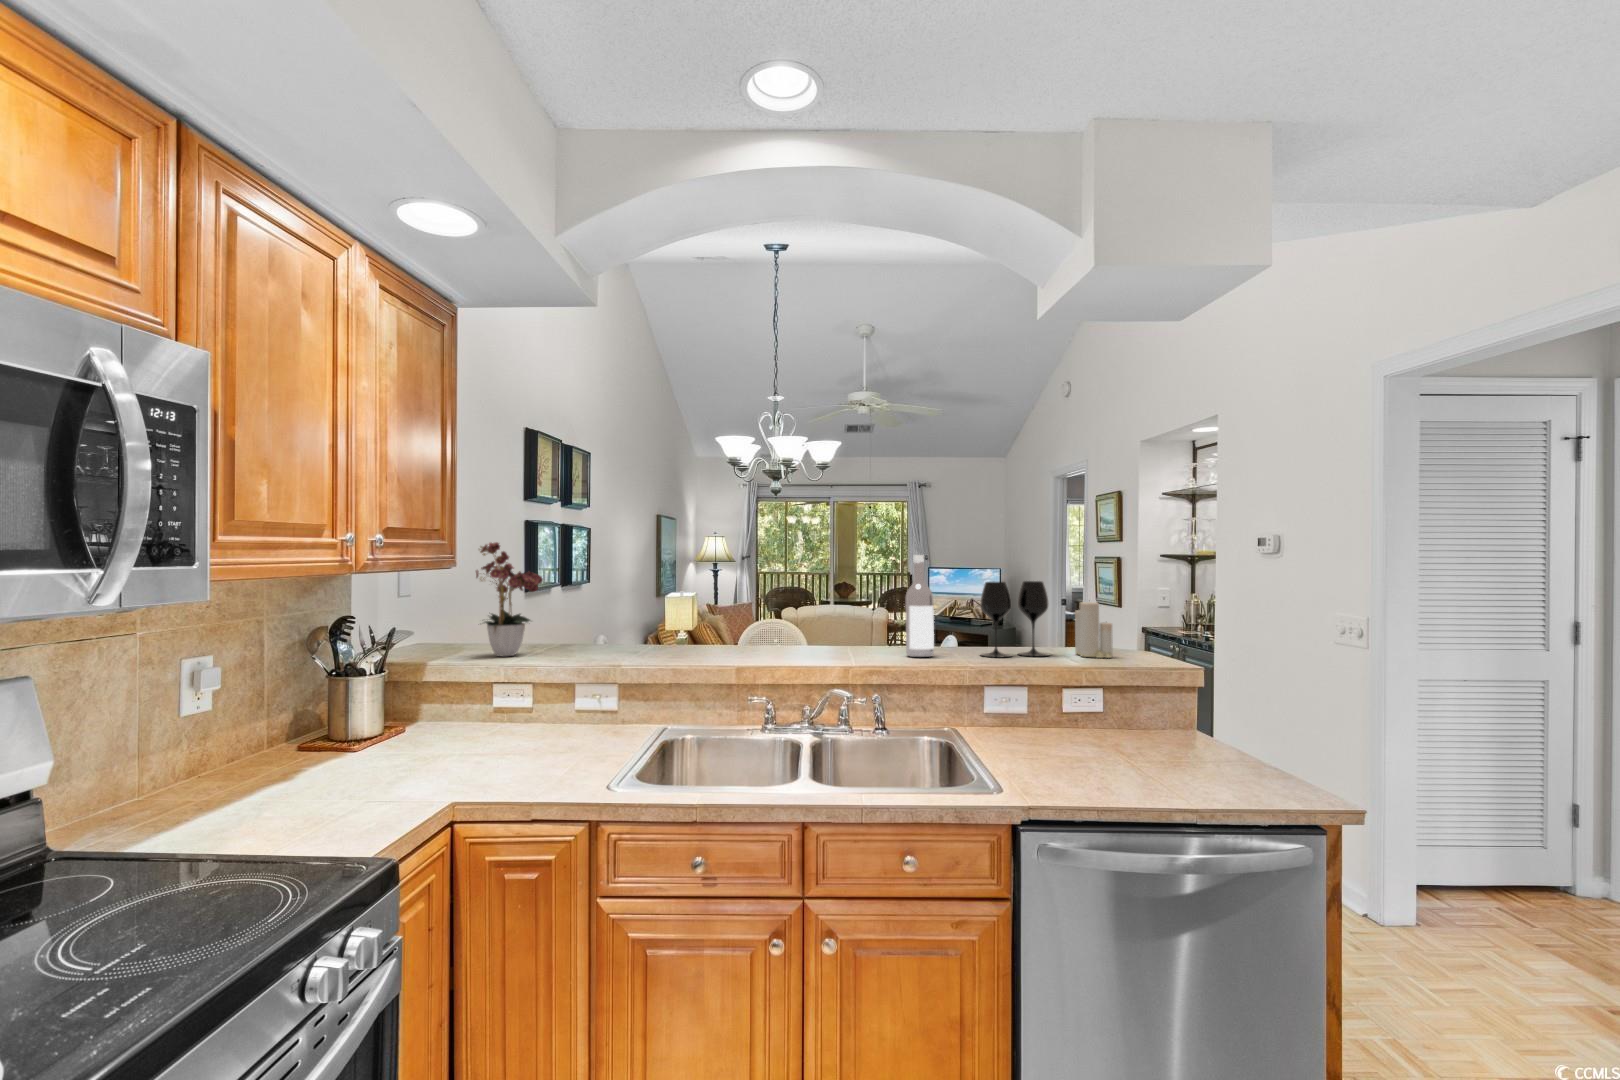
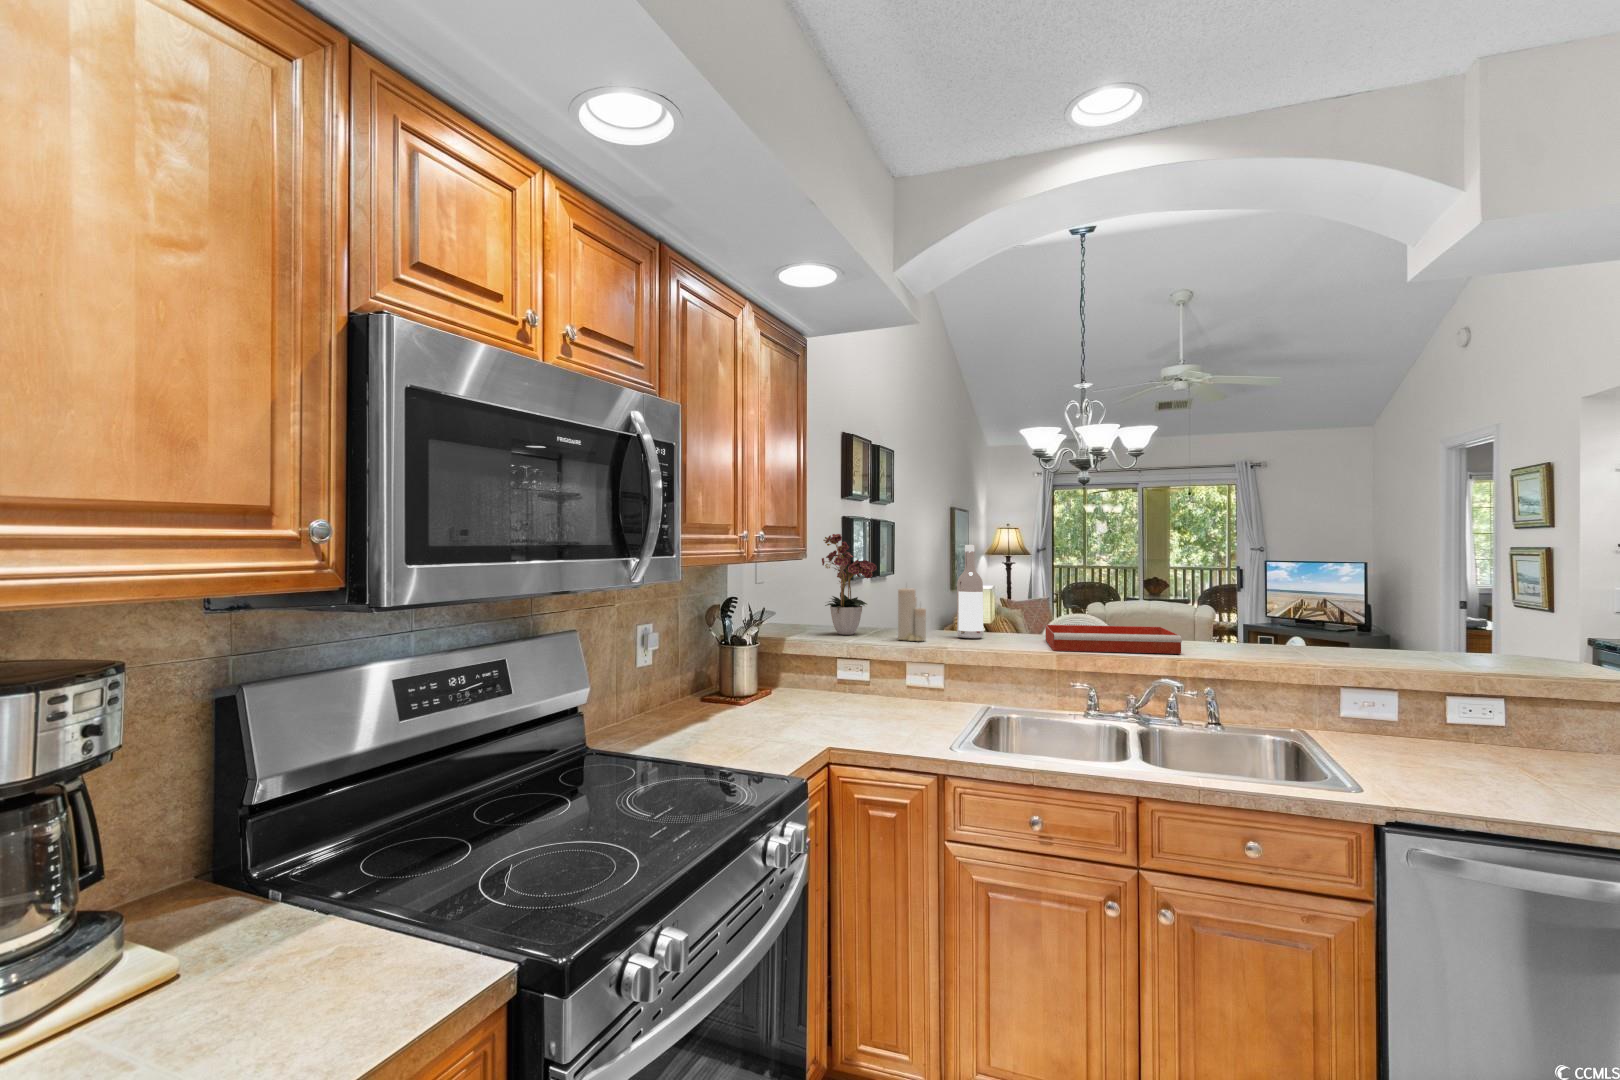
wine bottle: present [906,555,934,657] -> present [957,545,983,639]
wine glass: present [981,581,1049,657] -> none [1328,575,1416,658]
candle: present [1075,602,1113,658] -> present [898,588,926,641]
tray: none [725,635,852,665] -> present [1045,625,1182,654]

